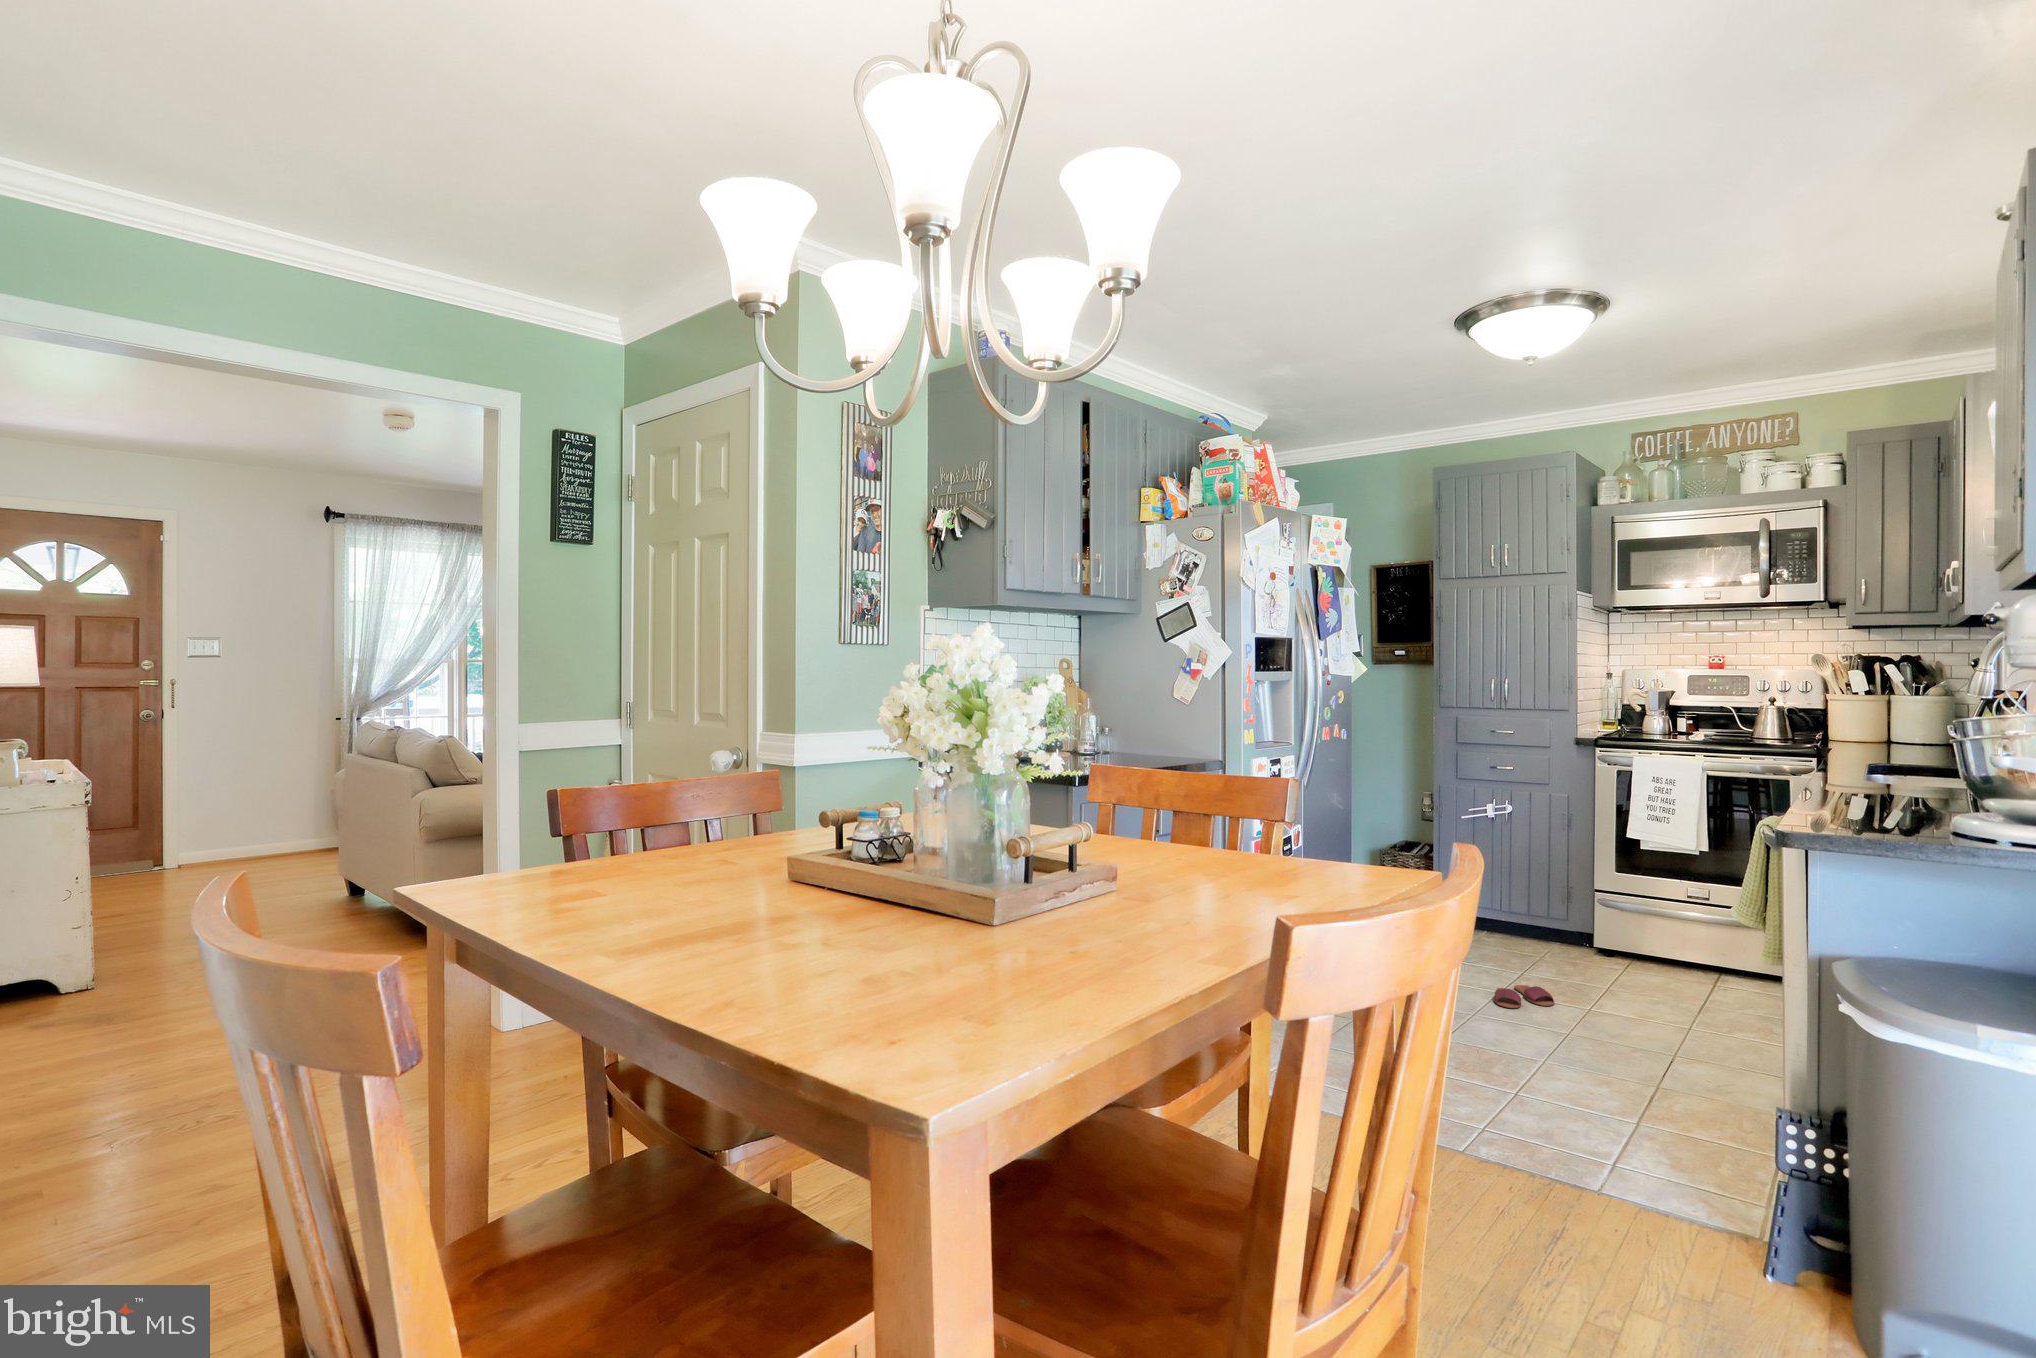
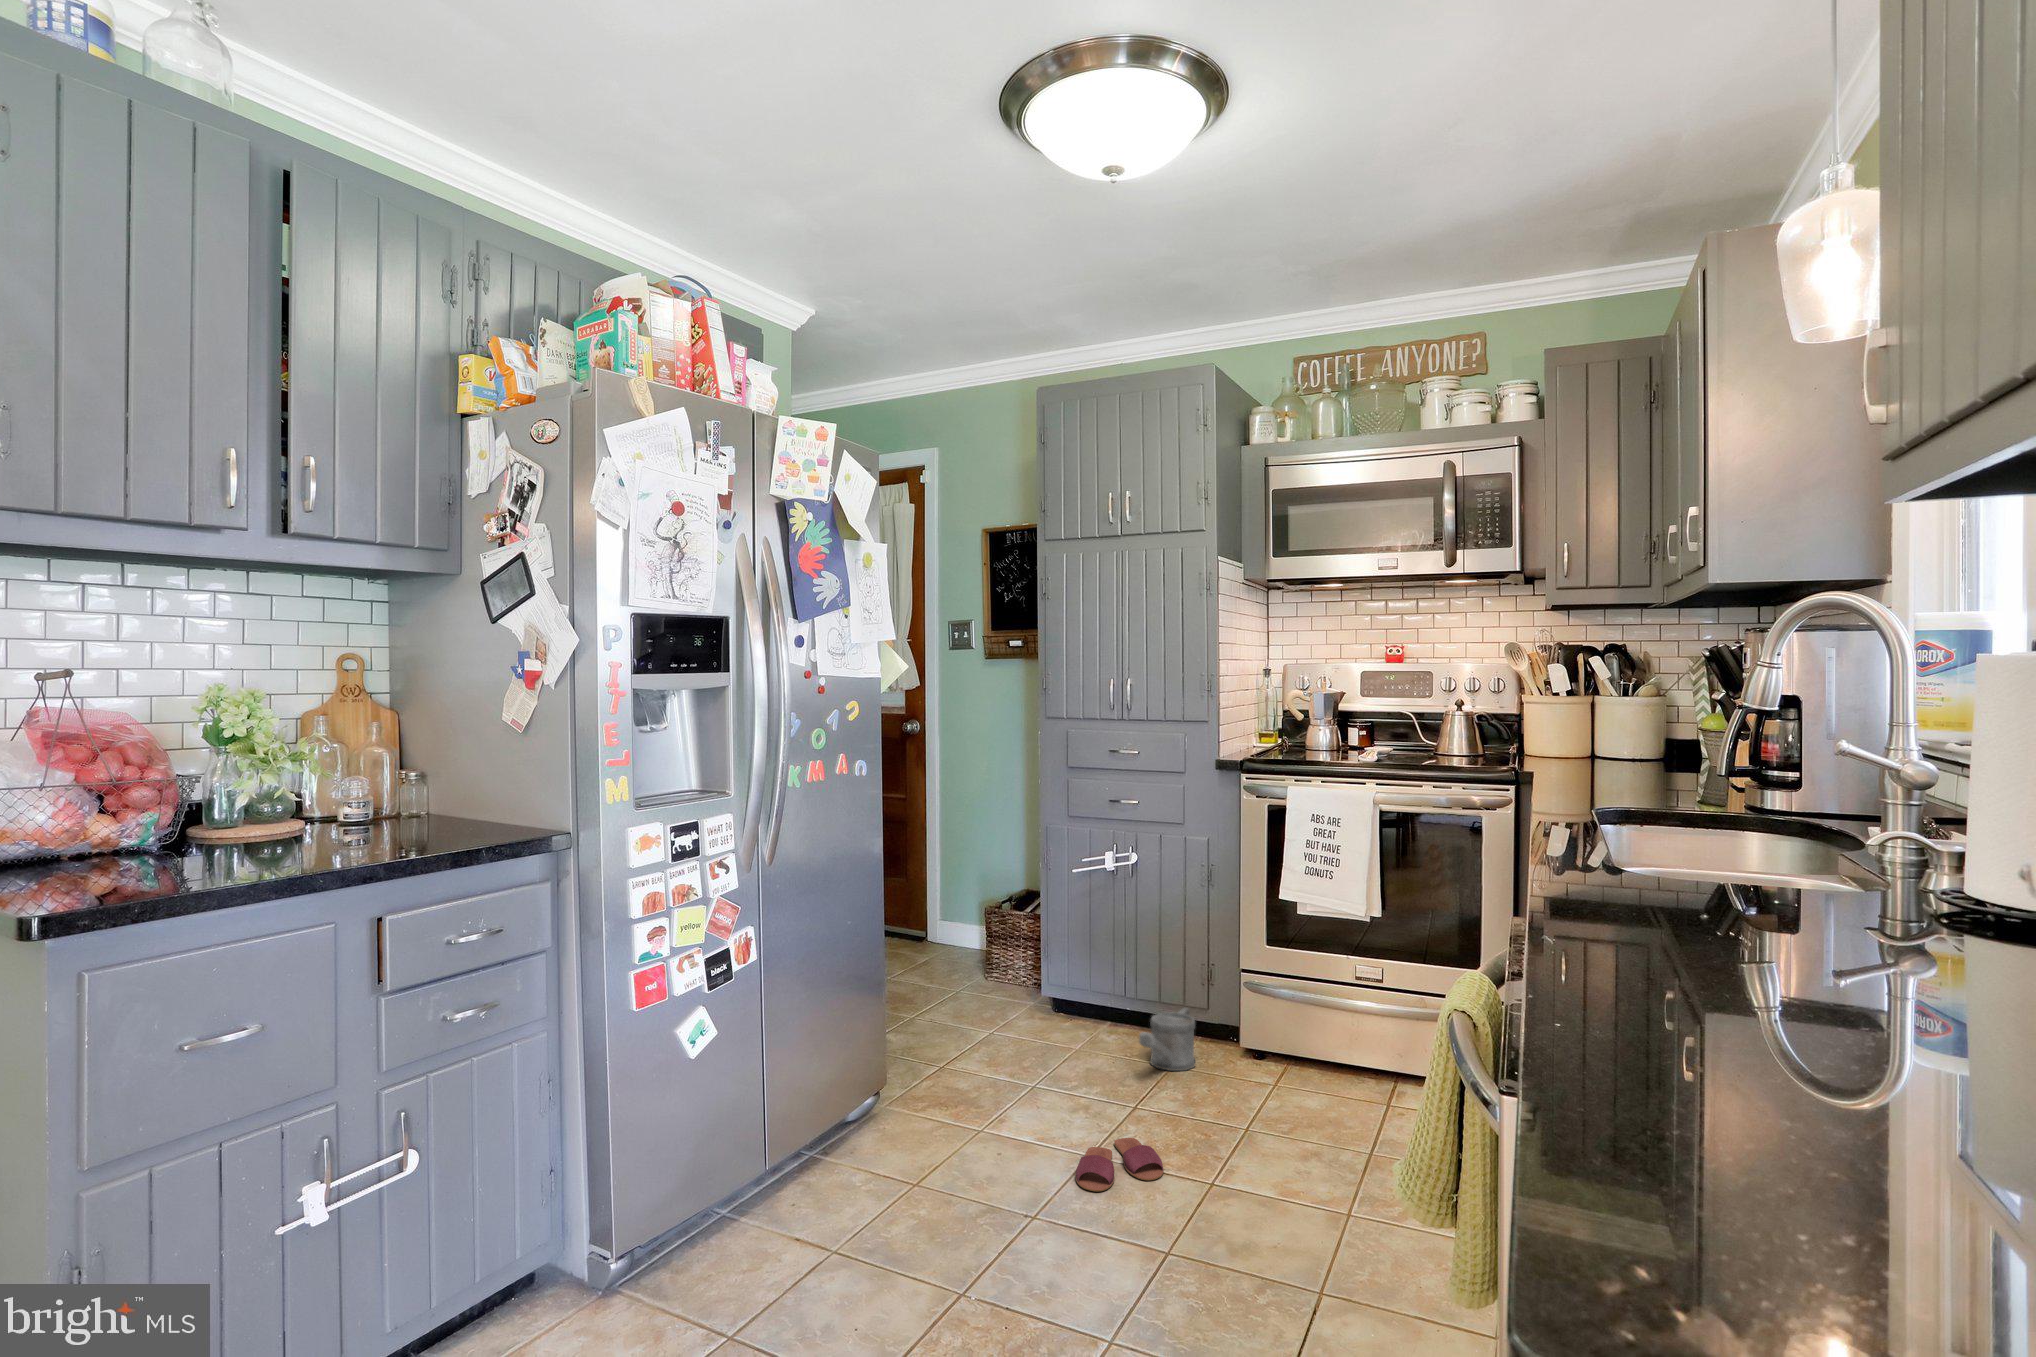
watering can: none [1521,915,1559,956] -> present [1139,1008,1195,1071]

